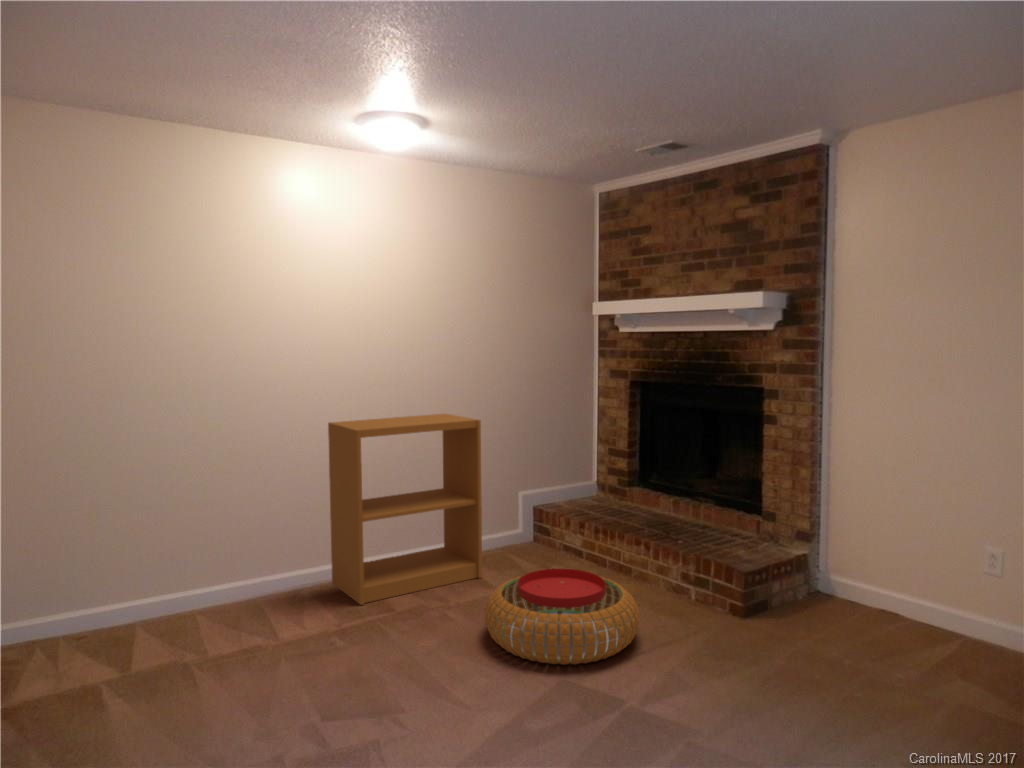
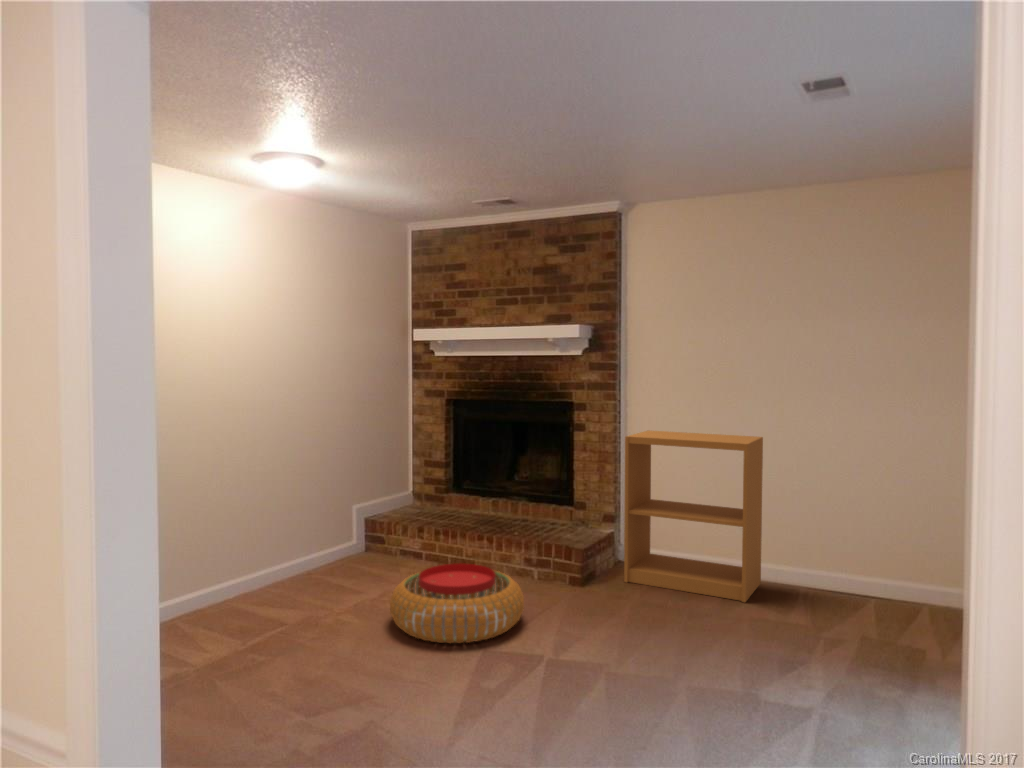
bookshelf: present [328,414,482,605] -> present [624,430,763,602]

